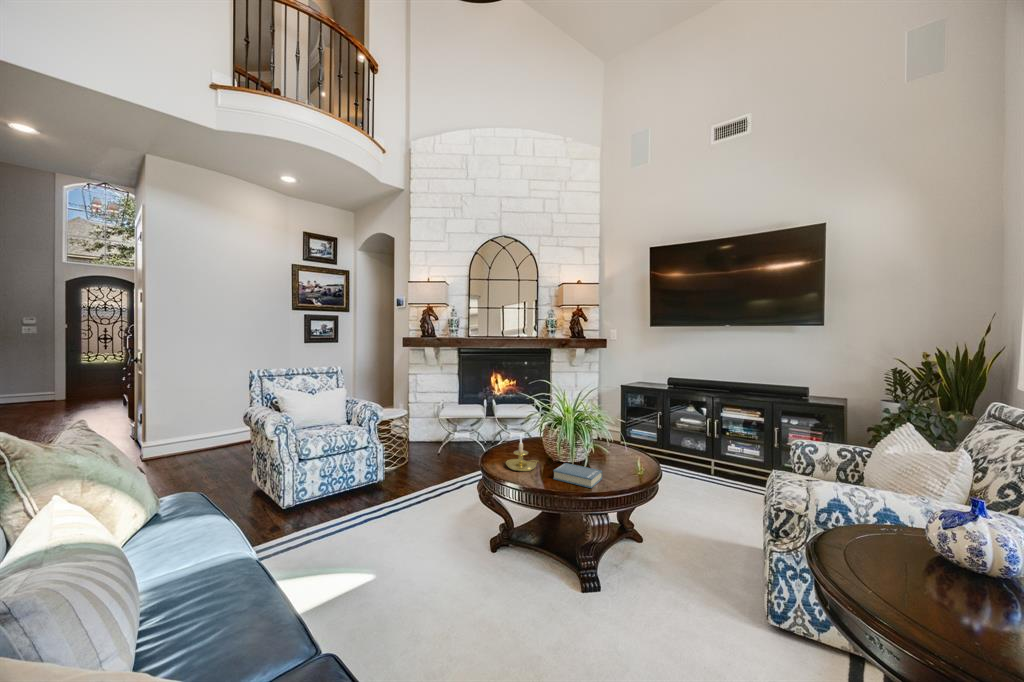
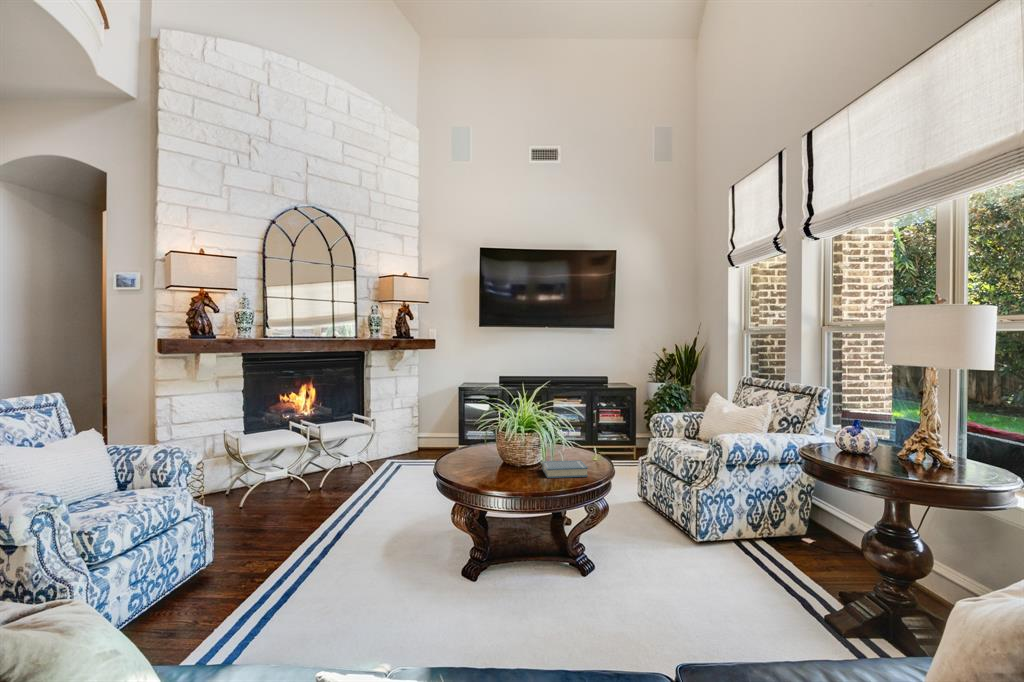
candle holder: present [506,437,537,471] -> none [484,440,525,480]

